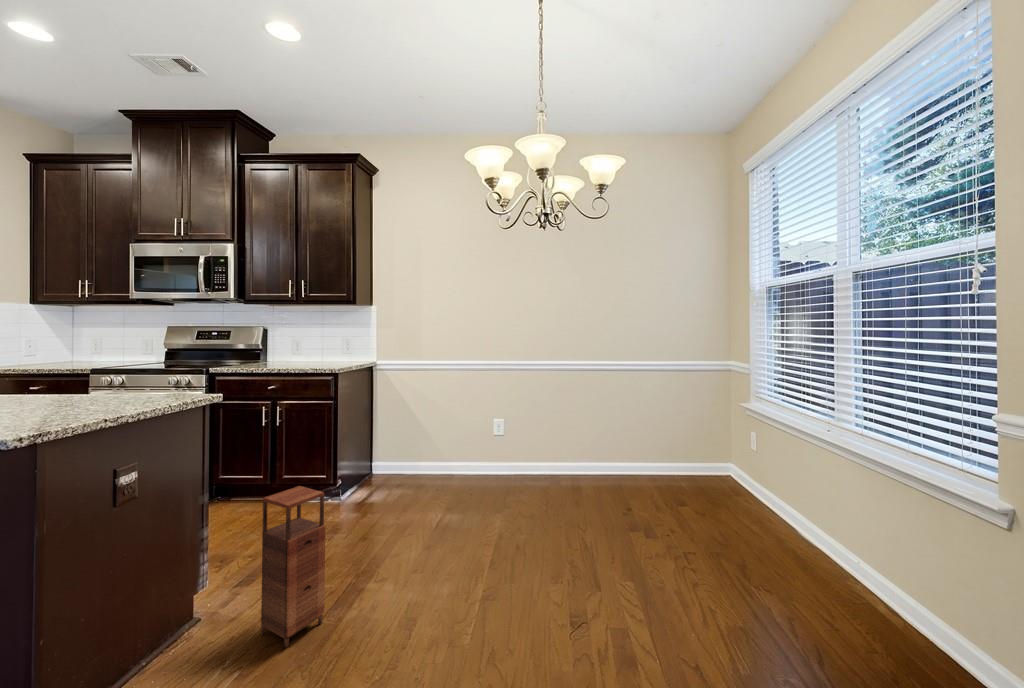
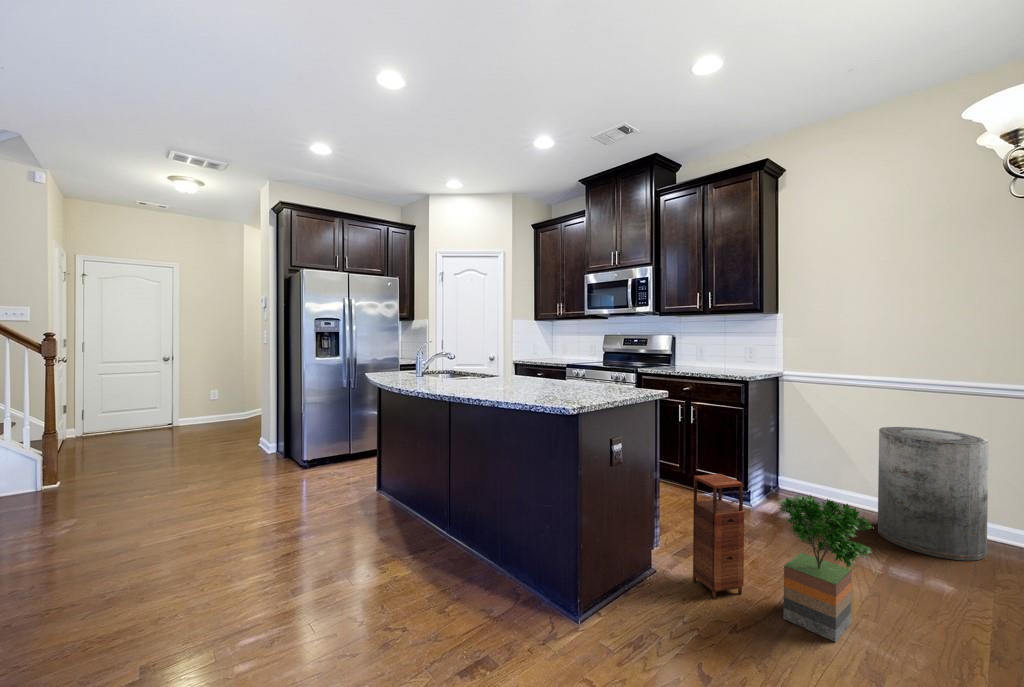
trash can: none [446,405,511,507] -> present [878,427,989,561]
potted tree: none [361,487,446,637] -> present [779,495,872,642]

